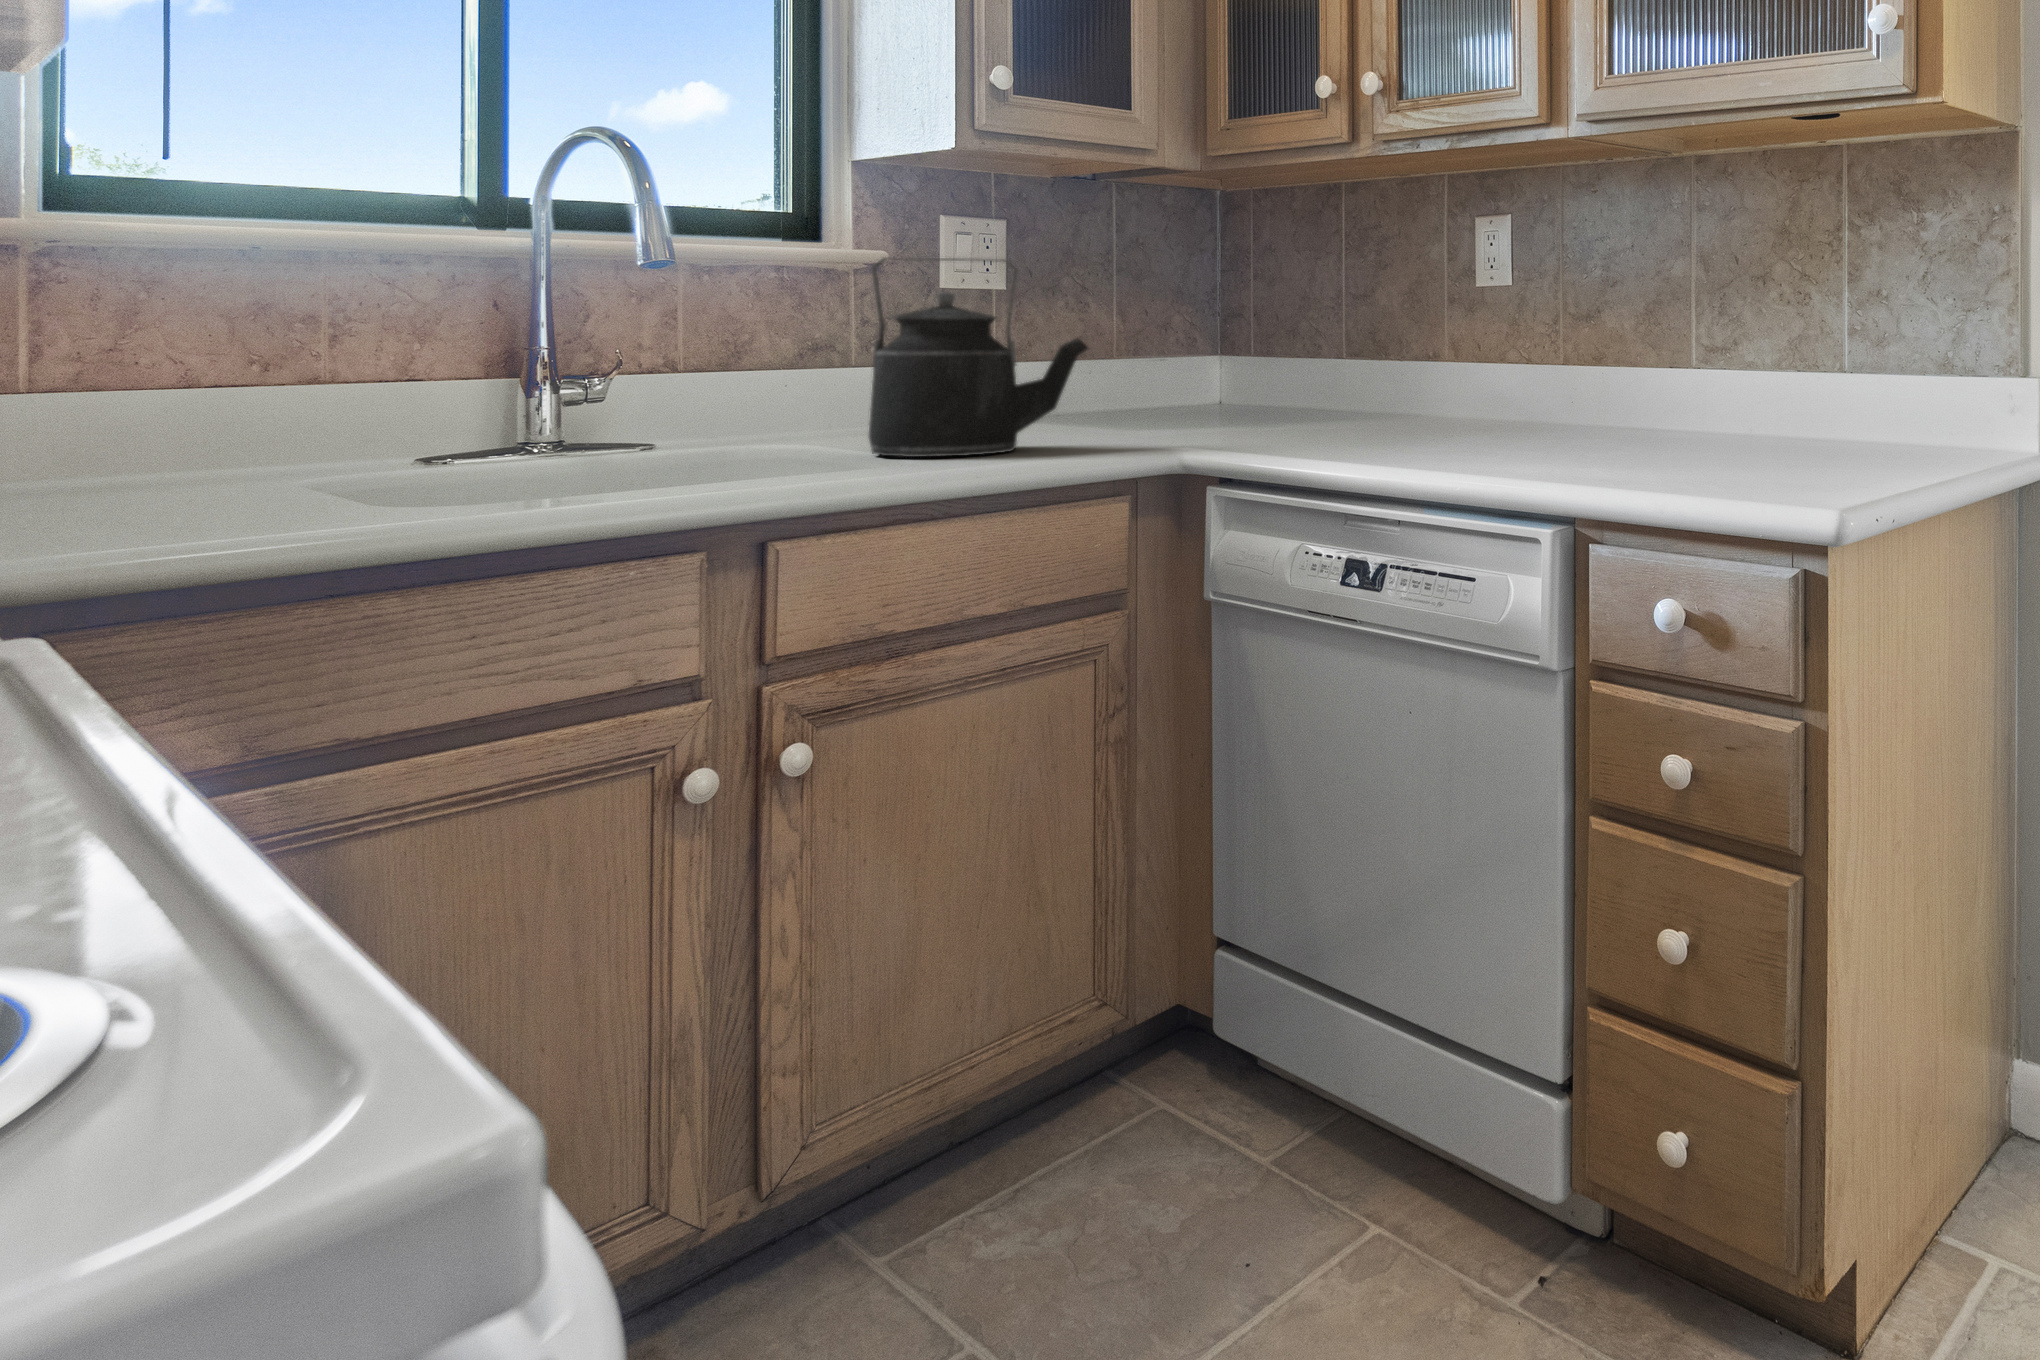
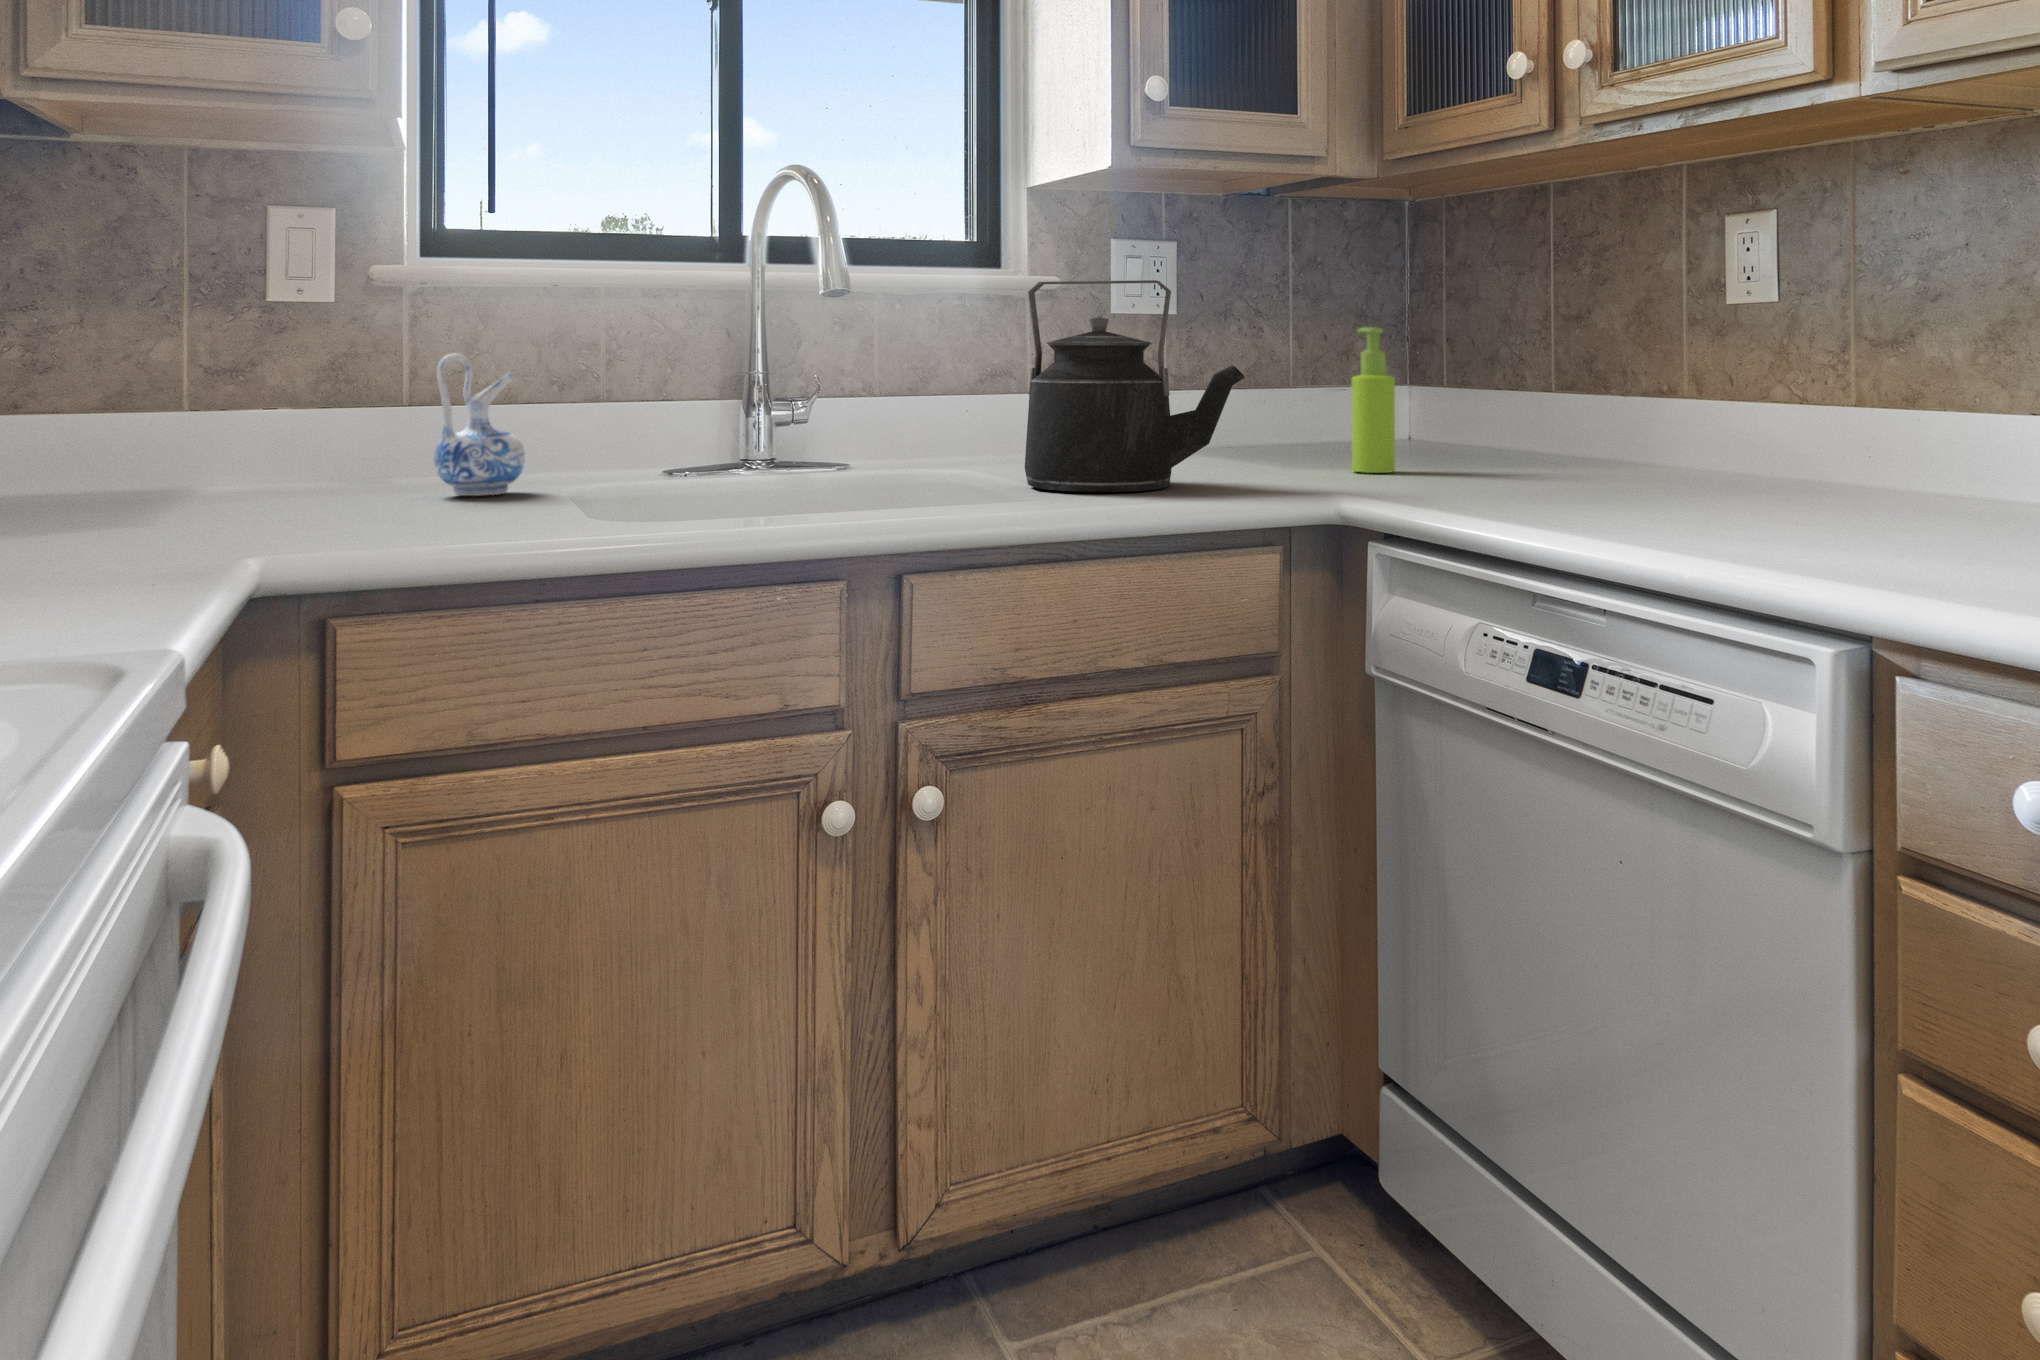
soap dispenser: none [1177,305,1216,433] -> present [1351,327,1395,473]
ceramic pitcher: none [94,325,230,492] -> present [434,354,525,496]

